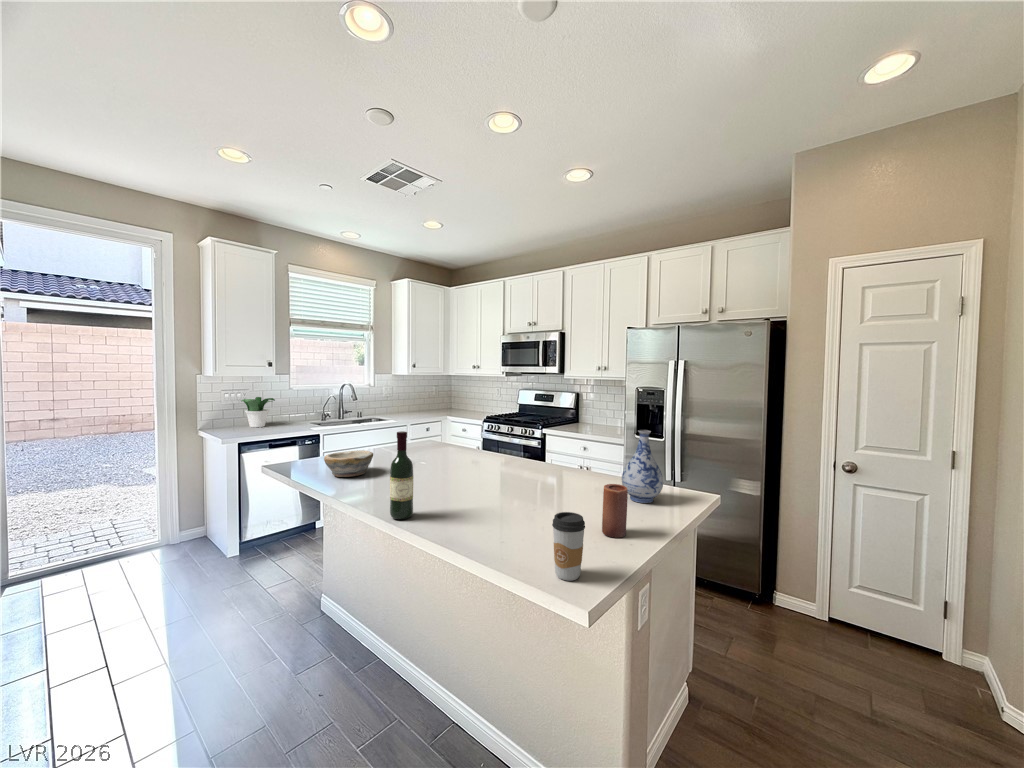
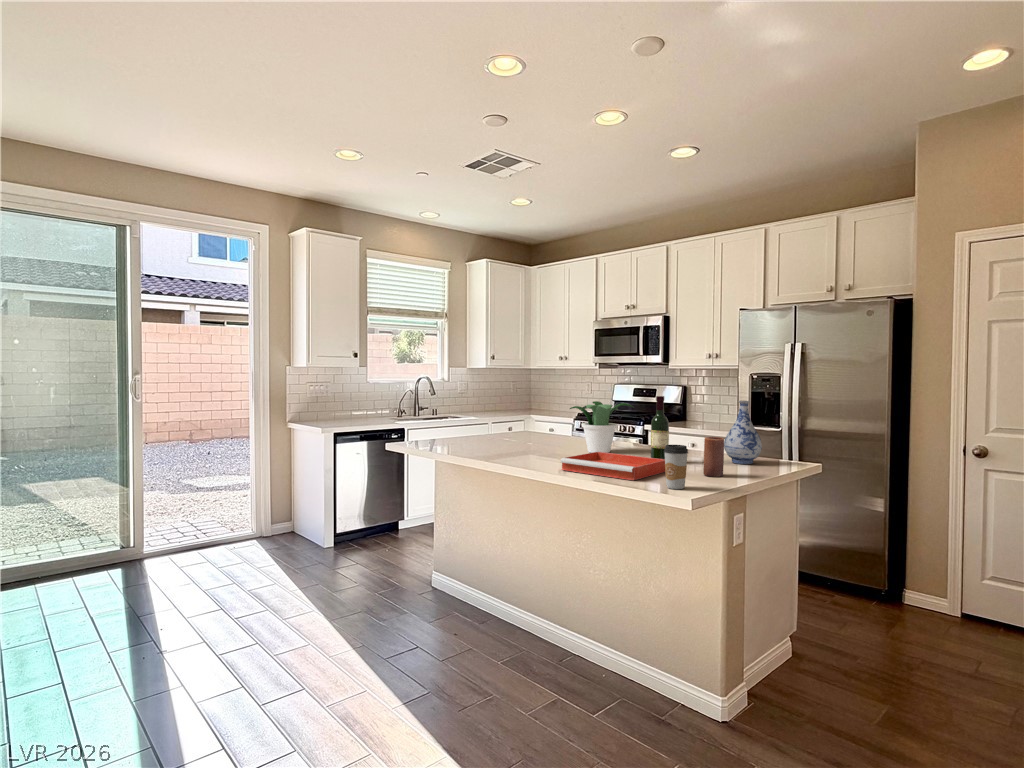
potted plant: present [241,397,275,427] -> present [570,401,634,453]
wine bottle: present [390,431,413,519] -> present [651,396,669,459]
bowl: present [324,450,373,477] -> none [451,428,492,448]
tray: none [425,492,559,554] -> present [560,452,665,480]

